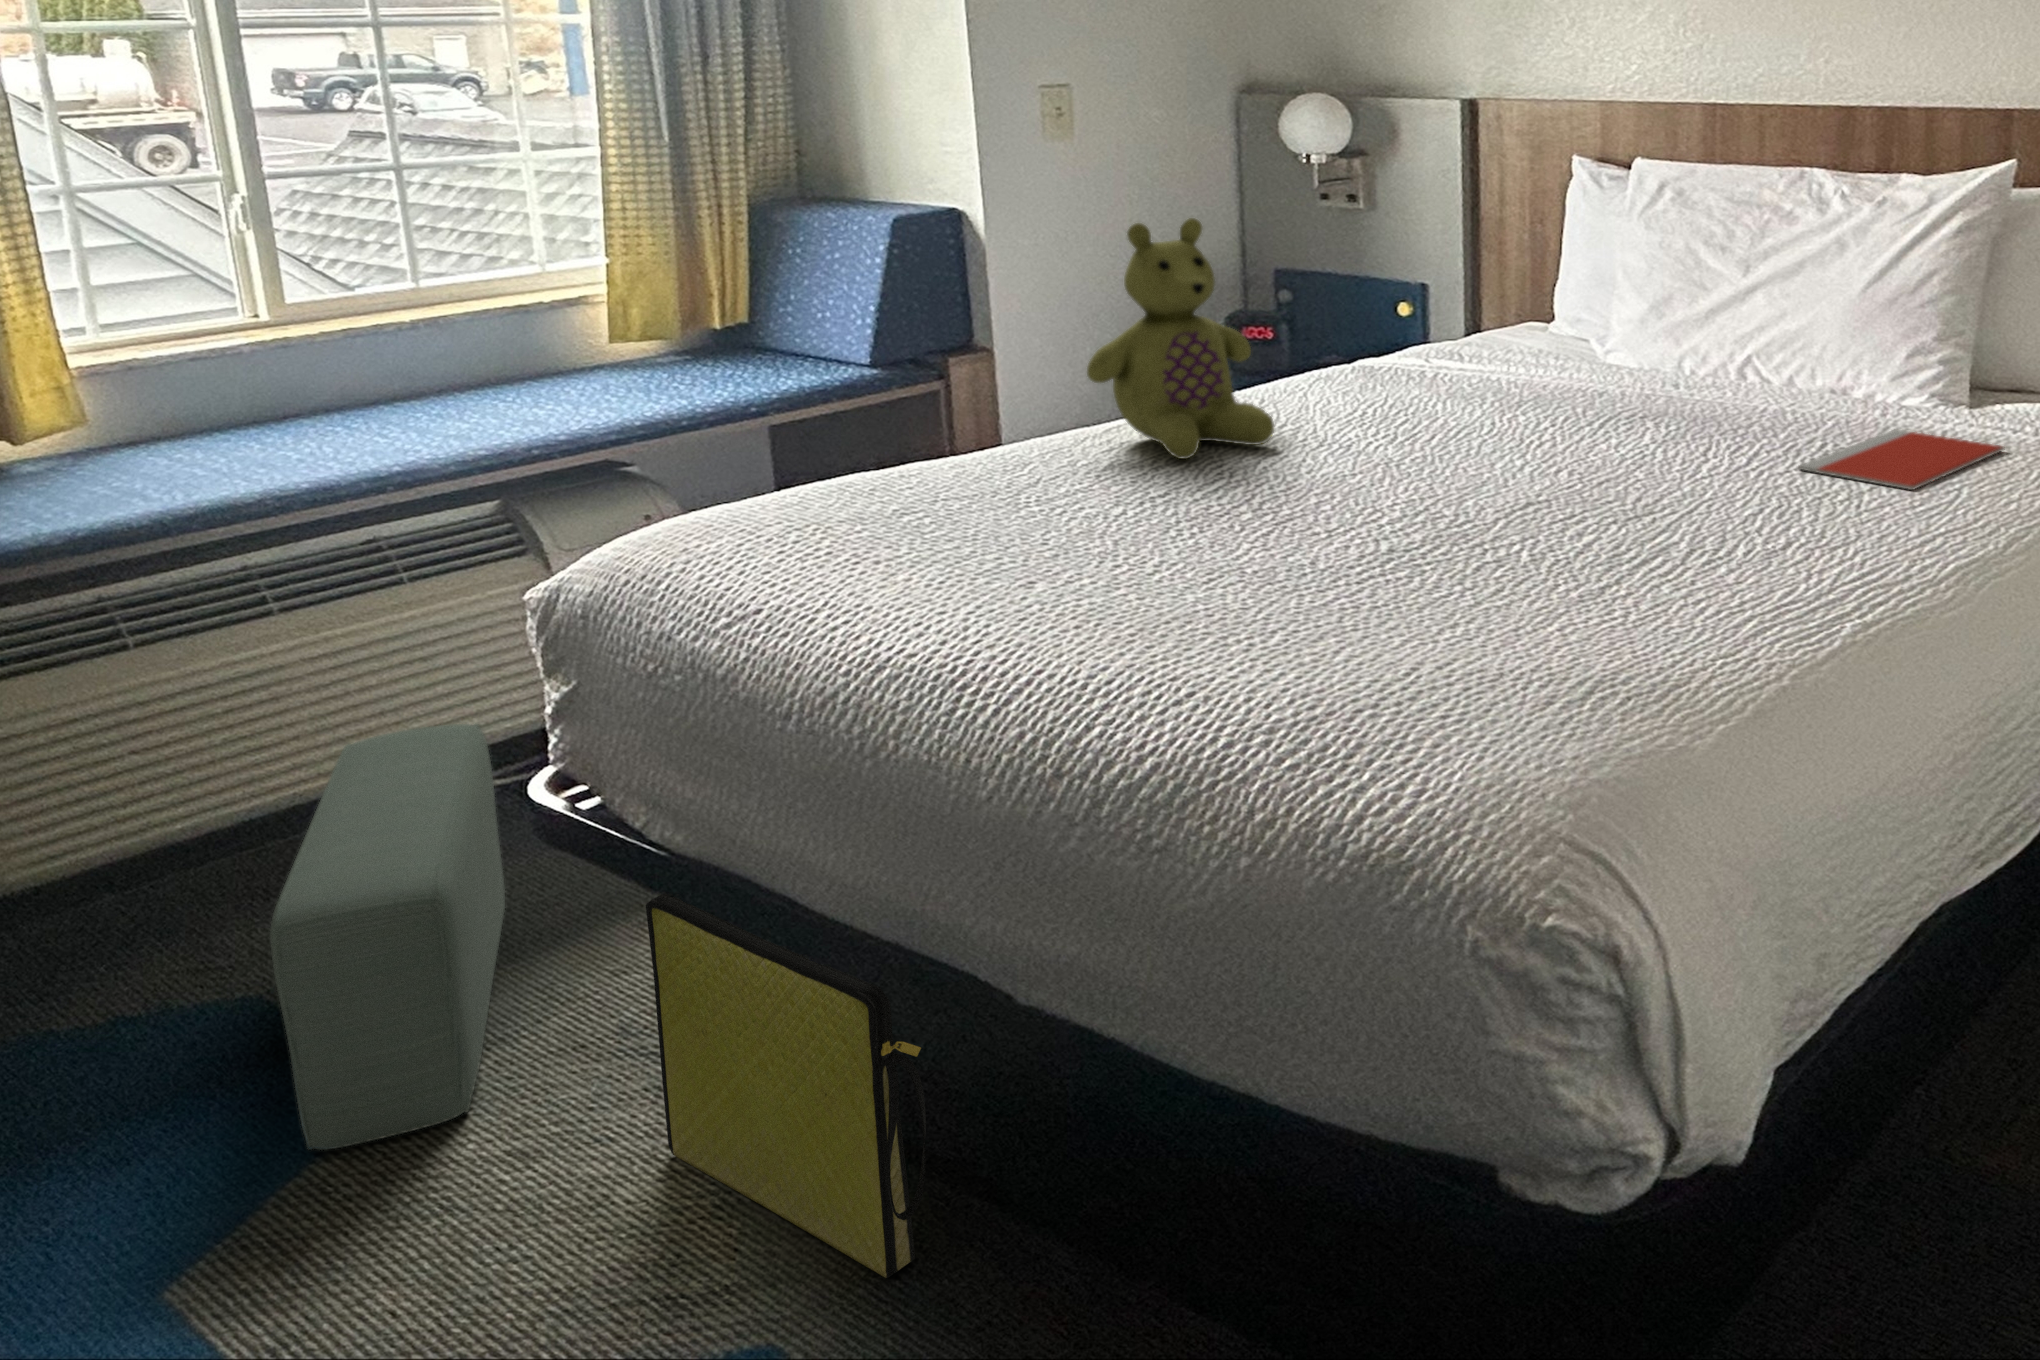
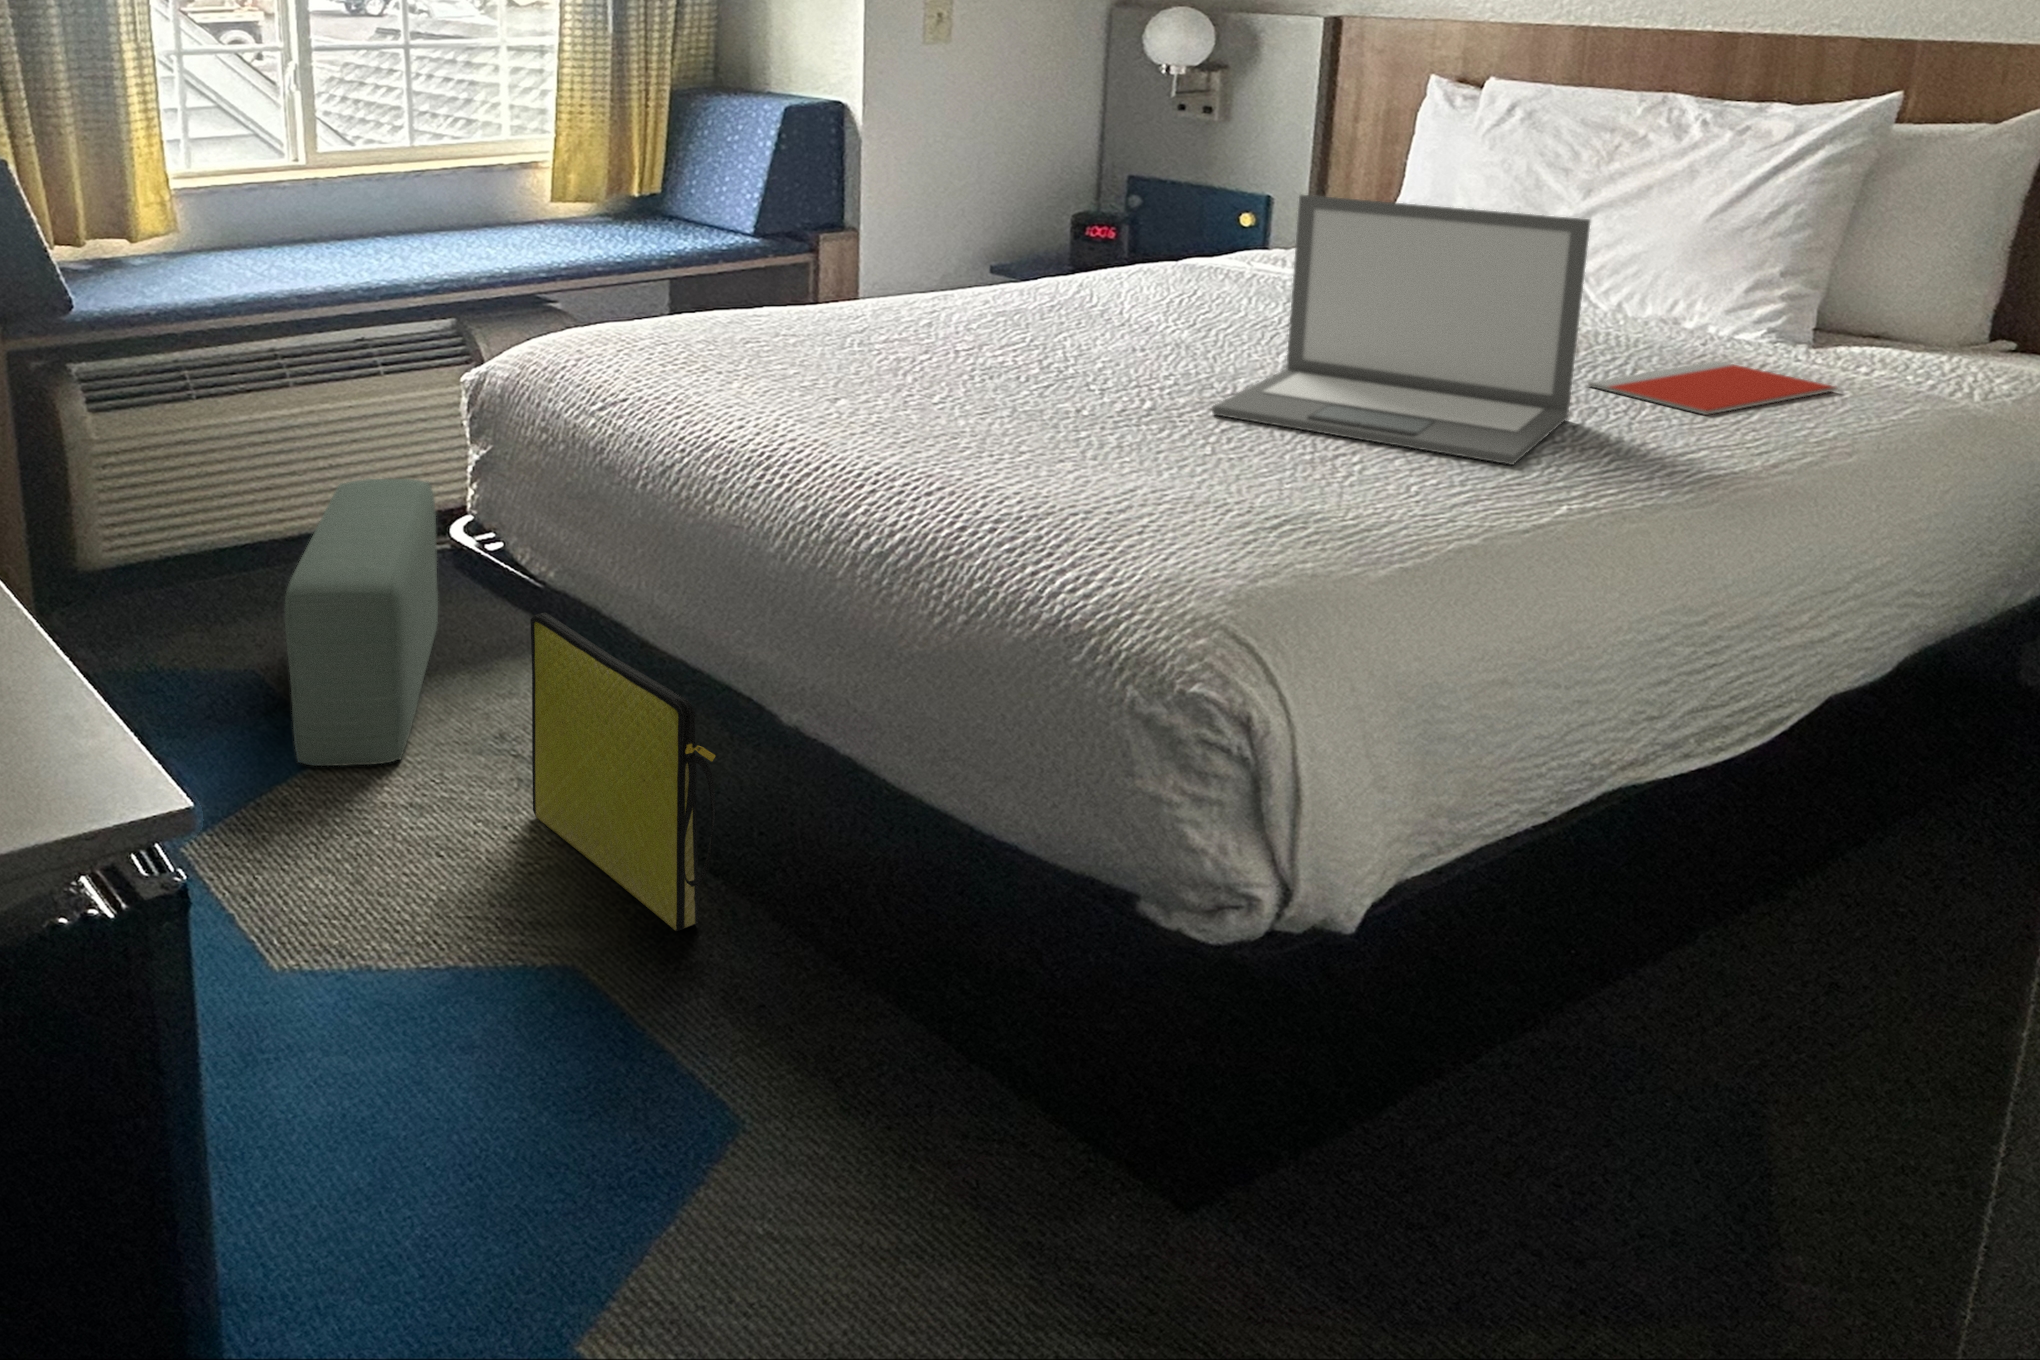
stuffed bear: present [1087,218,1274,459] -> none [913,109,1074,323]
laptop: none [1459,299,1803,572] -> present [1212,195,1590,465]

